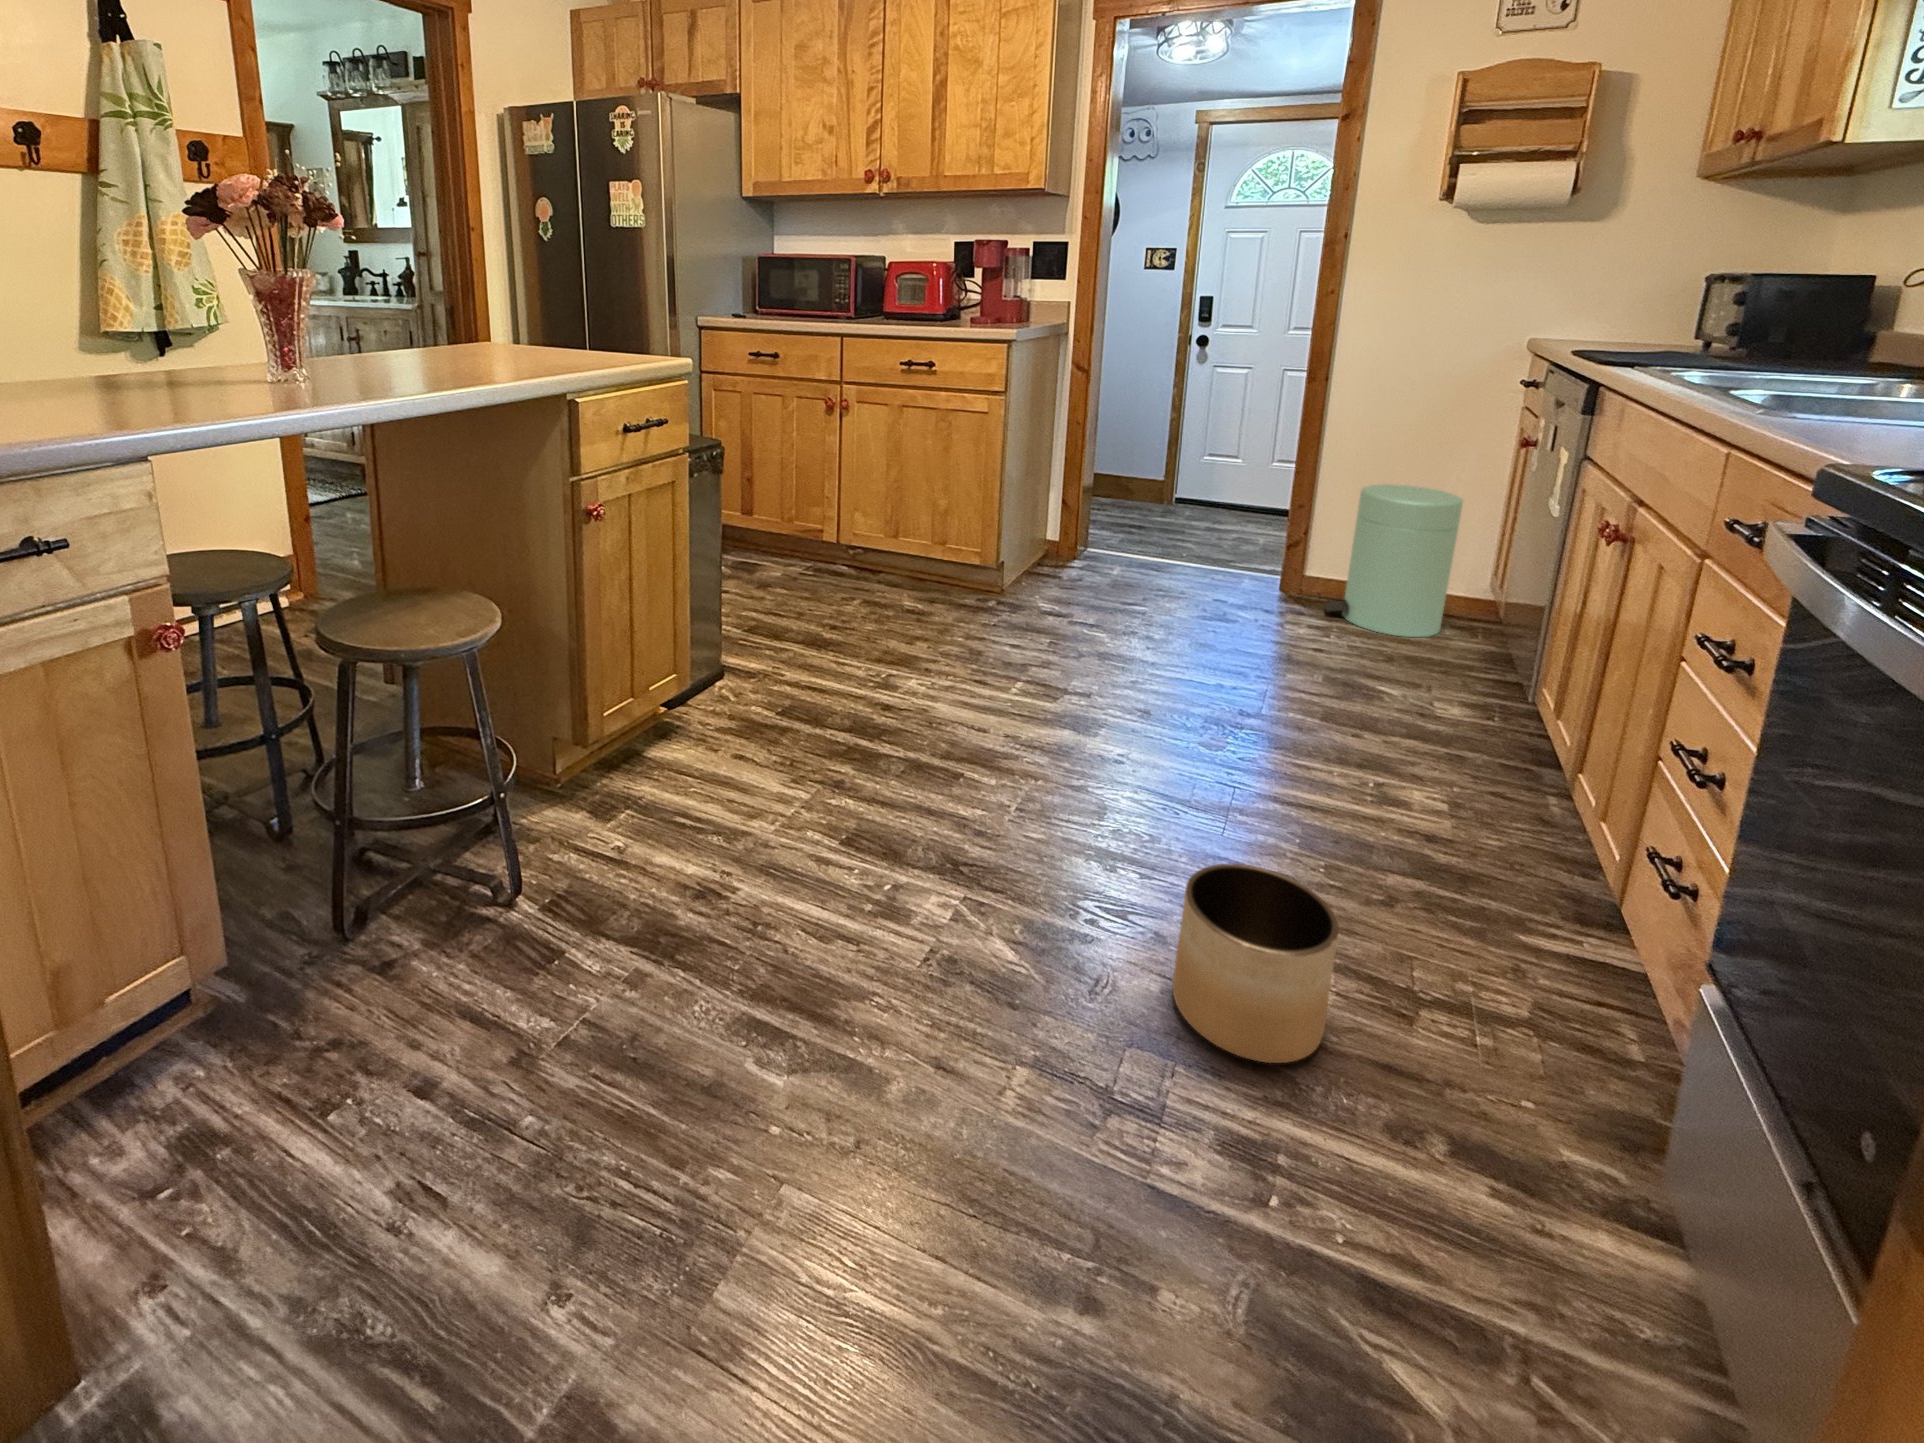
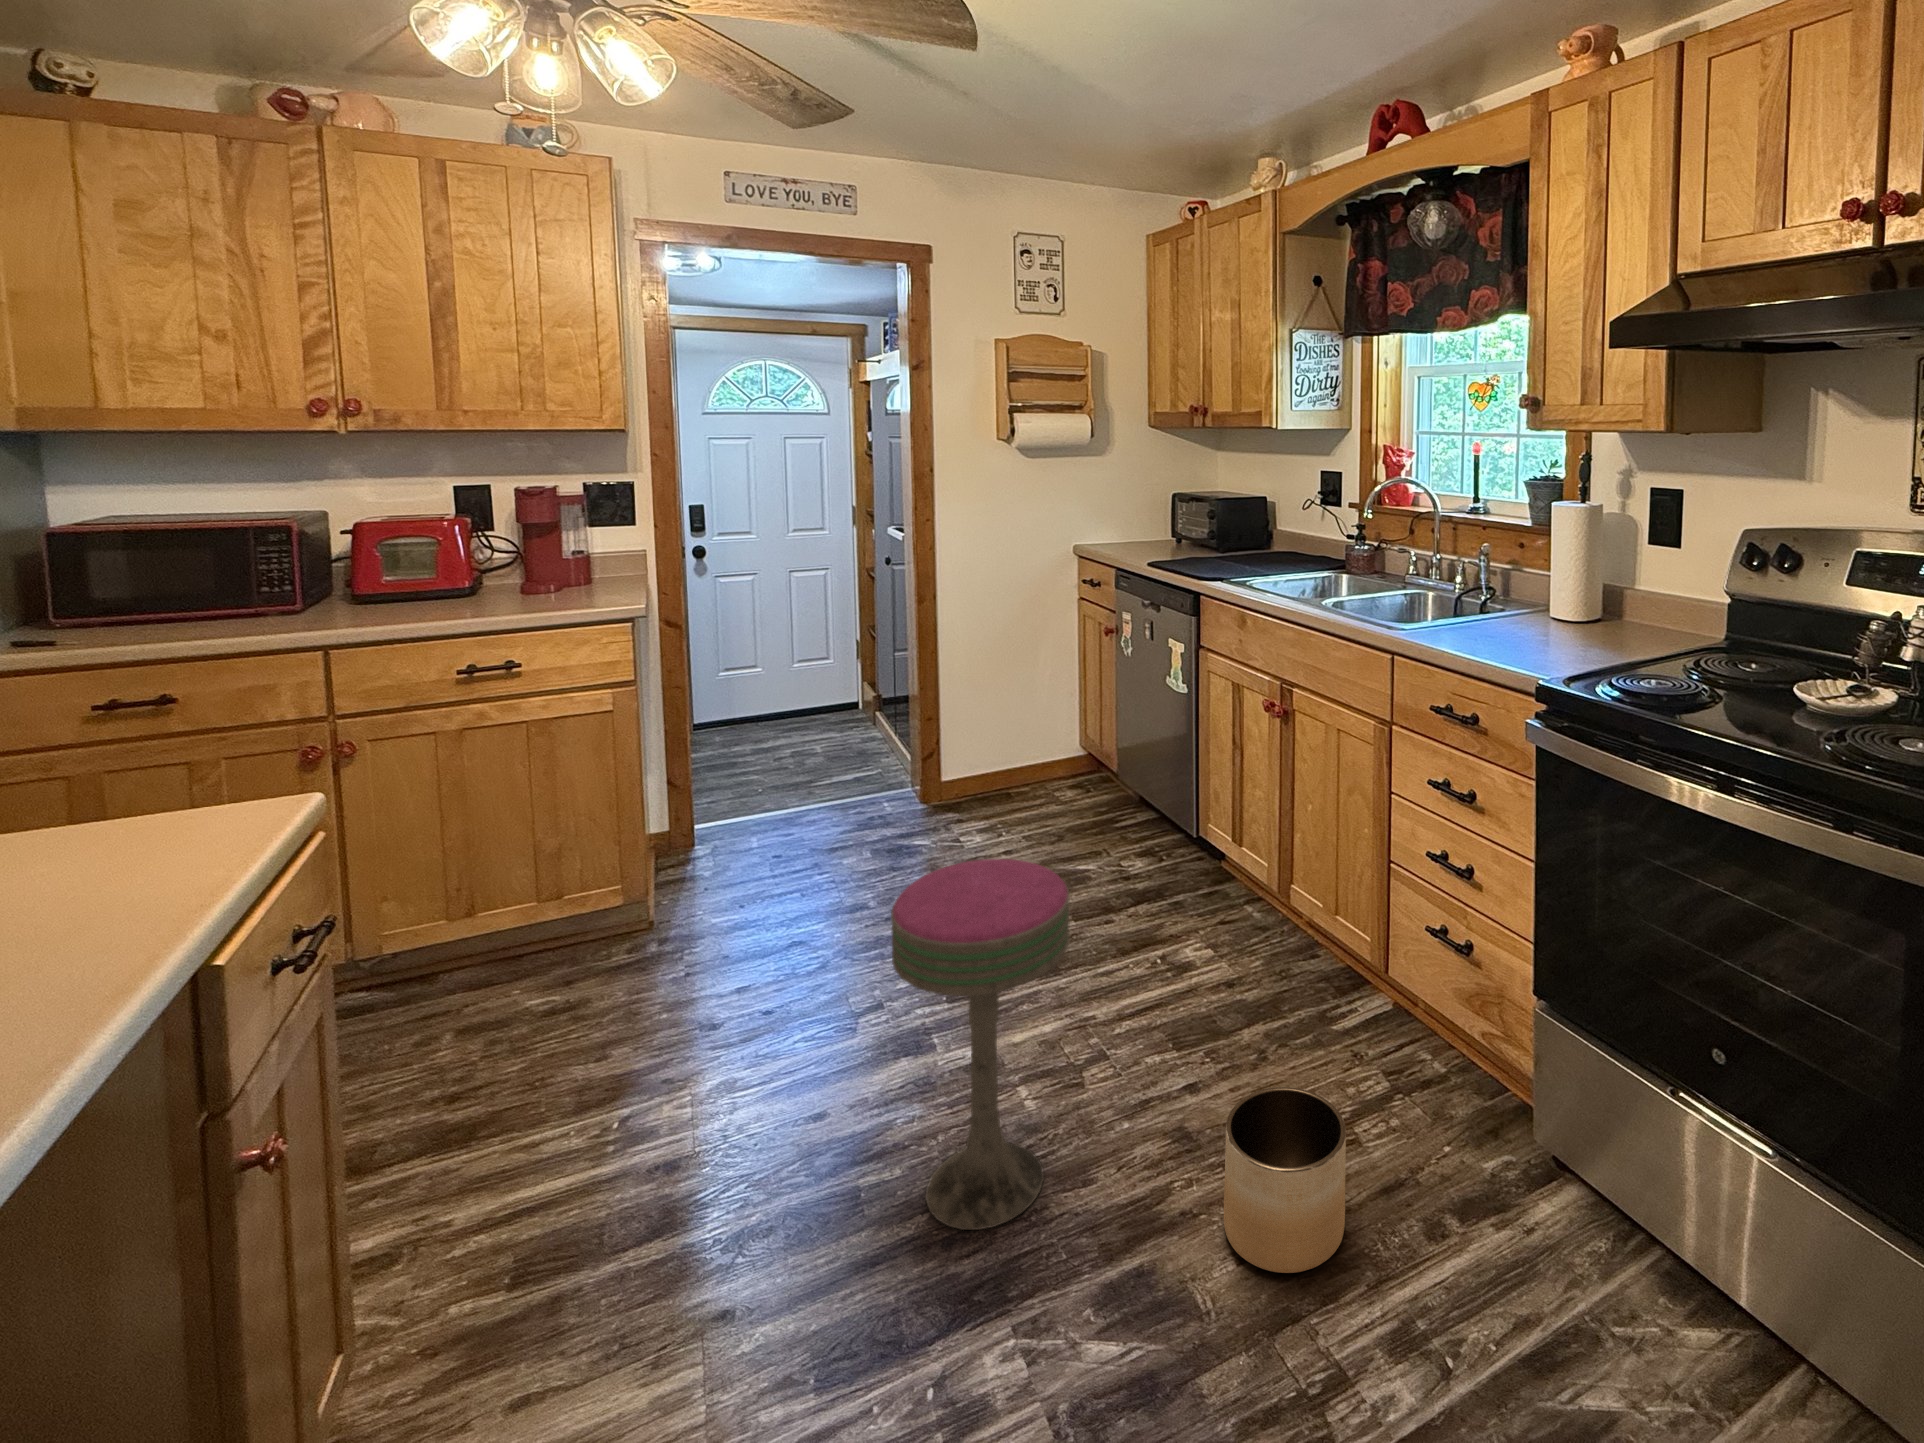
trash can: present [1325,484,1463,637] -> none [979,678,1073,818]
bar stool: none [977,542,1143,852] -> present [891,859,1070,1230]

